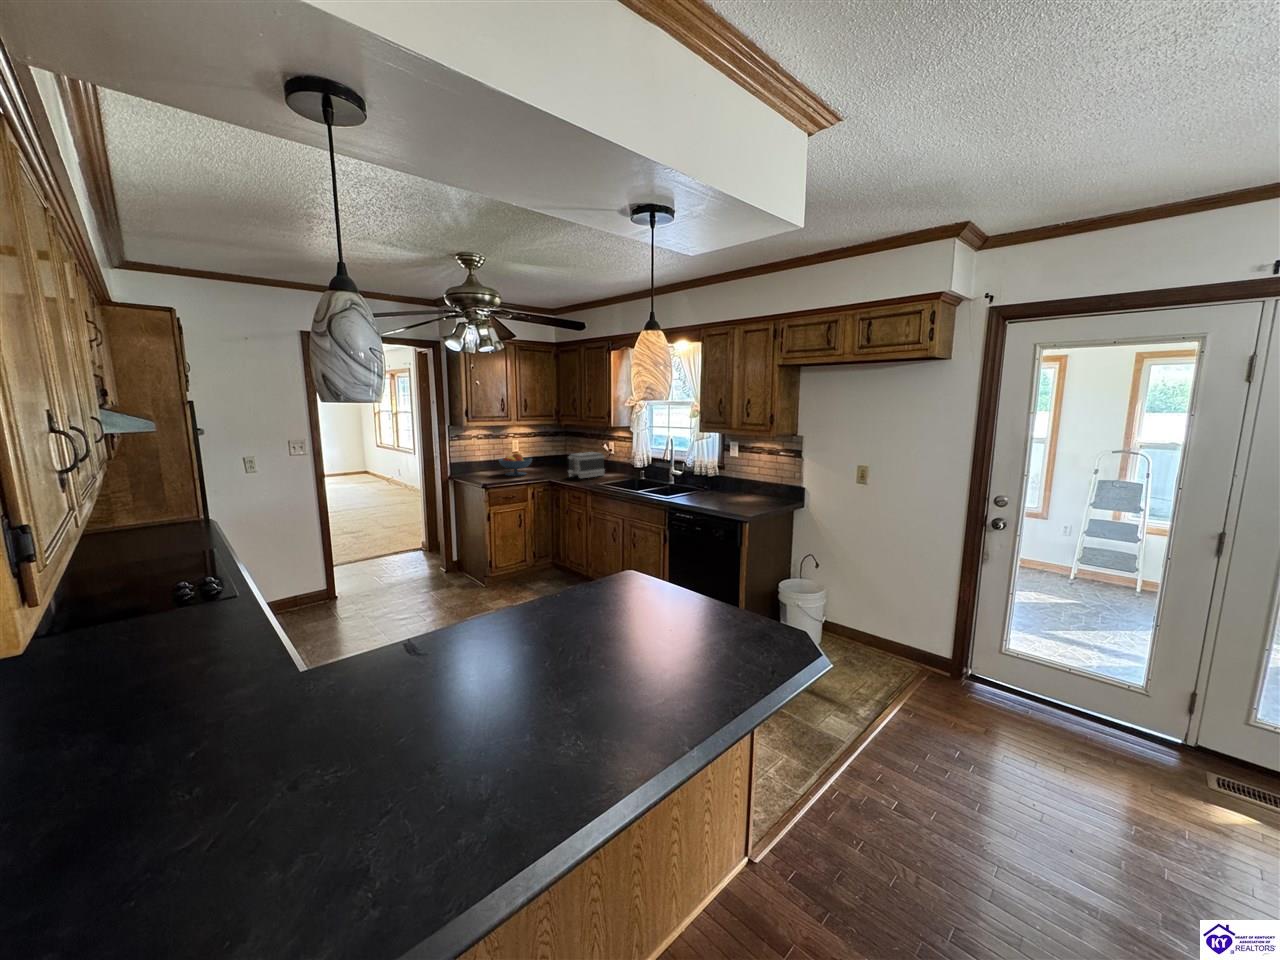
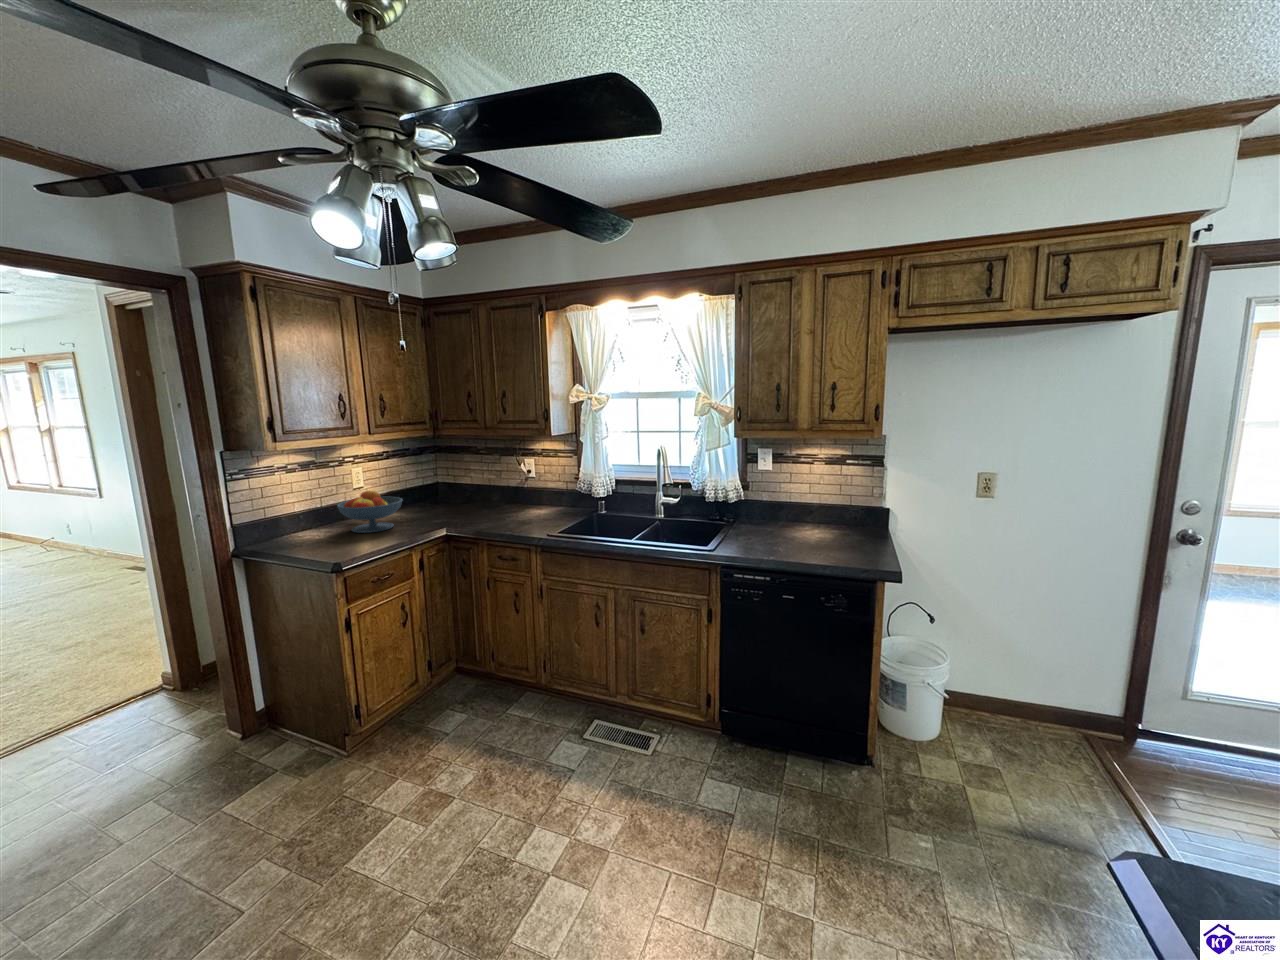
toaster: present [568,452,605,478] -> none [475,478,531,524]

